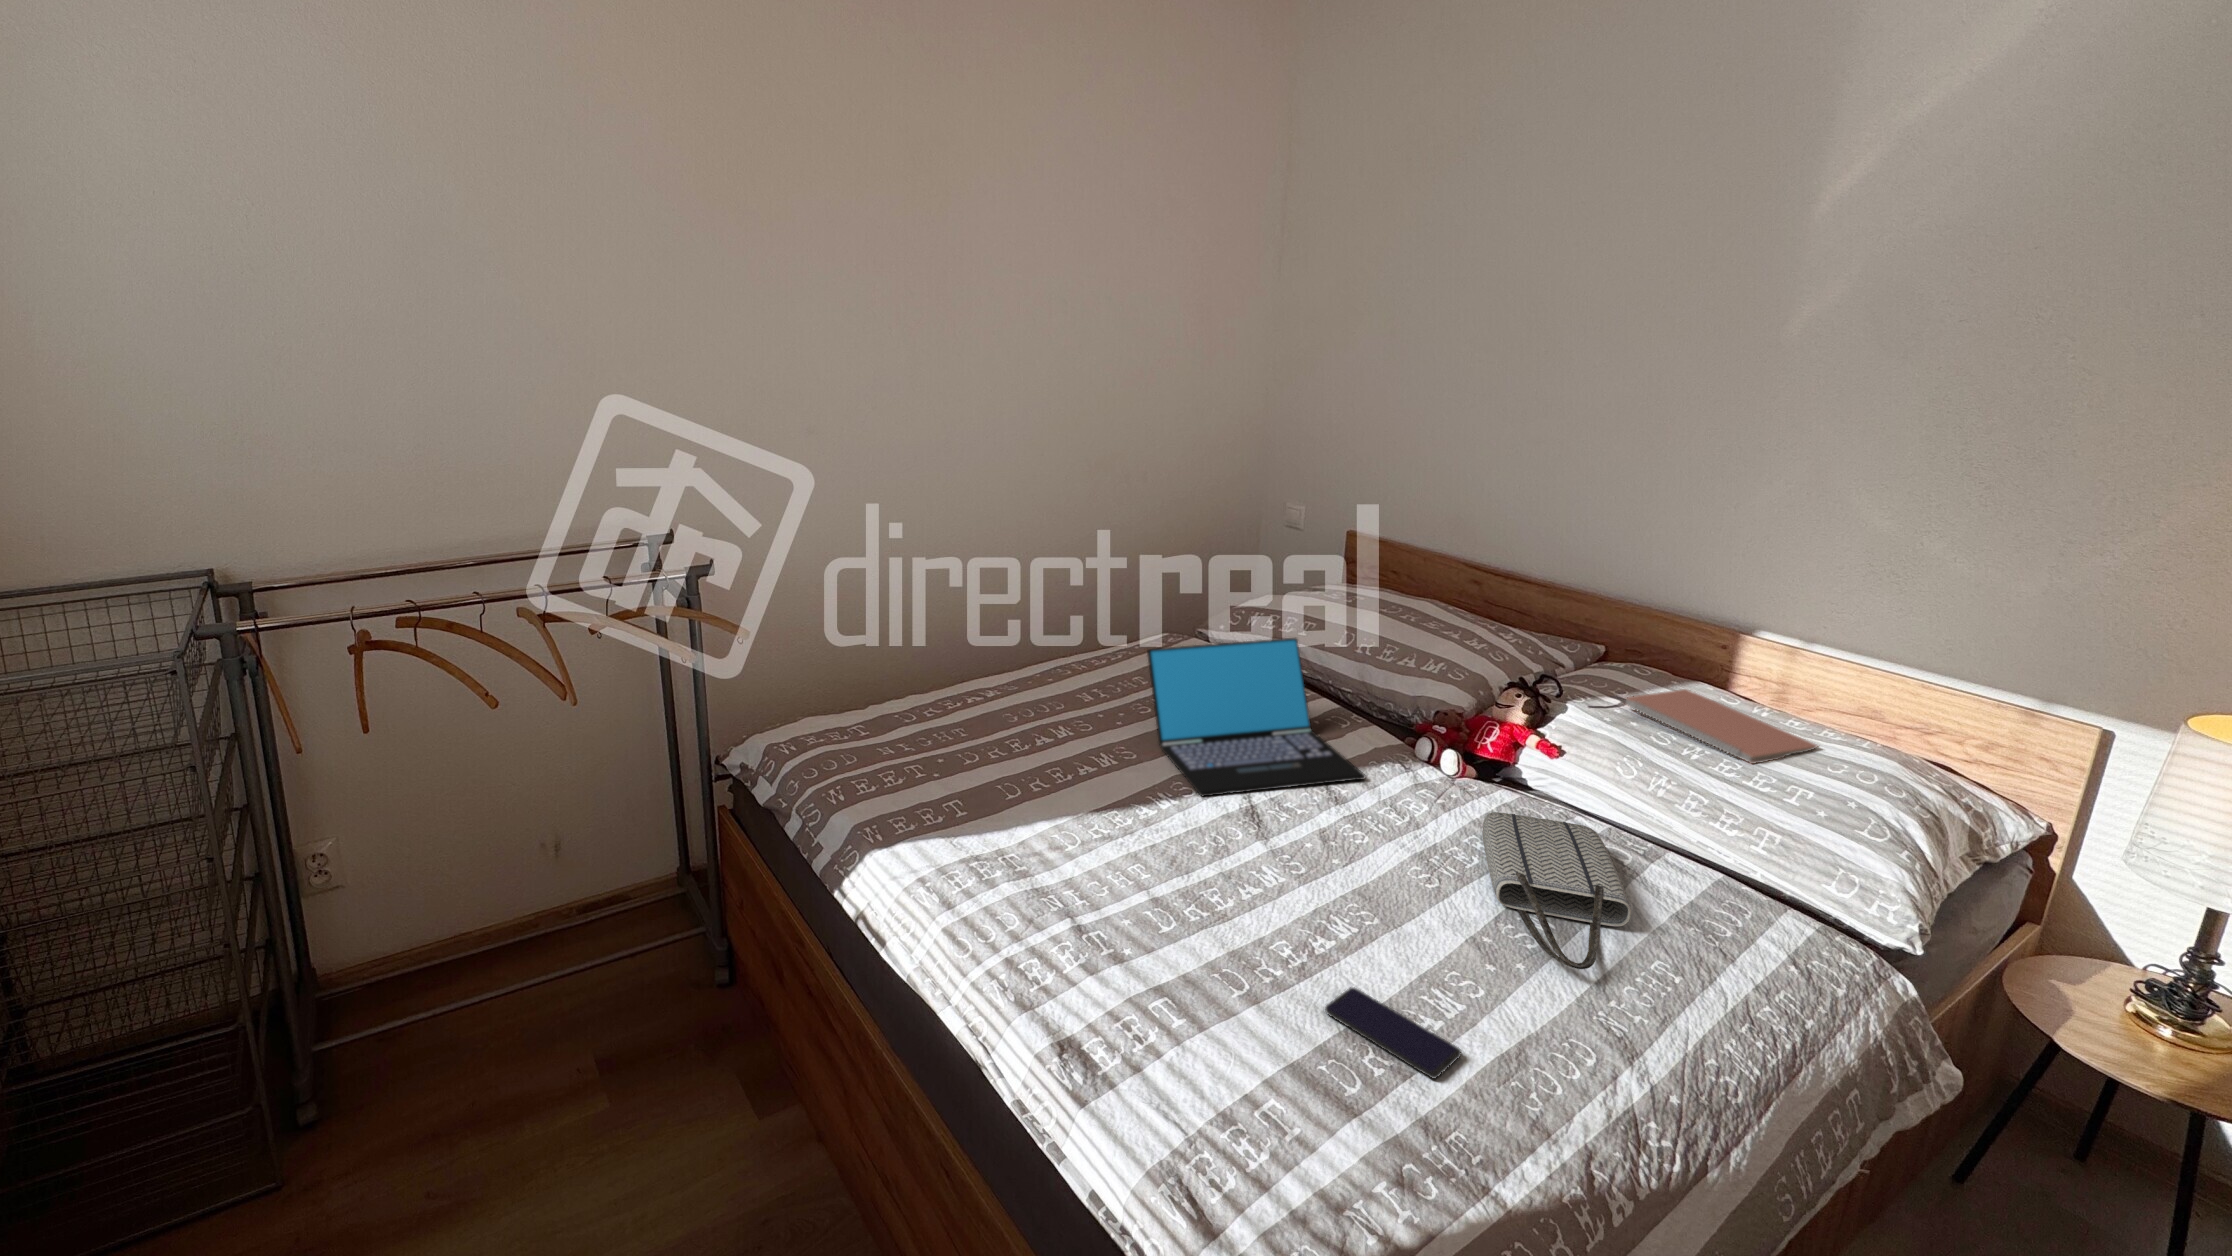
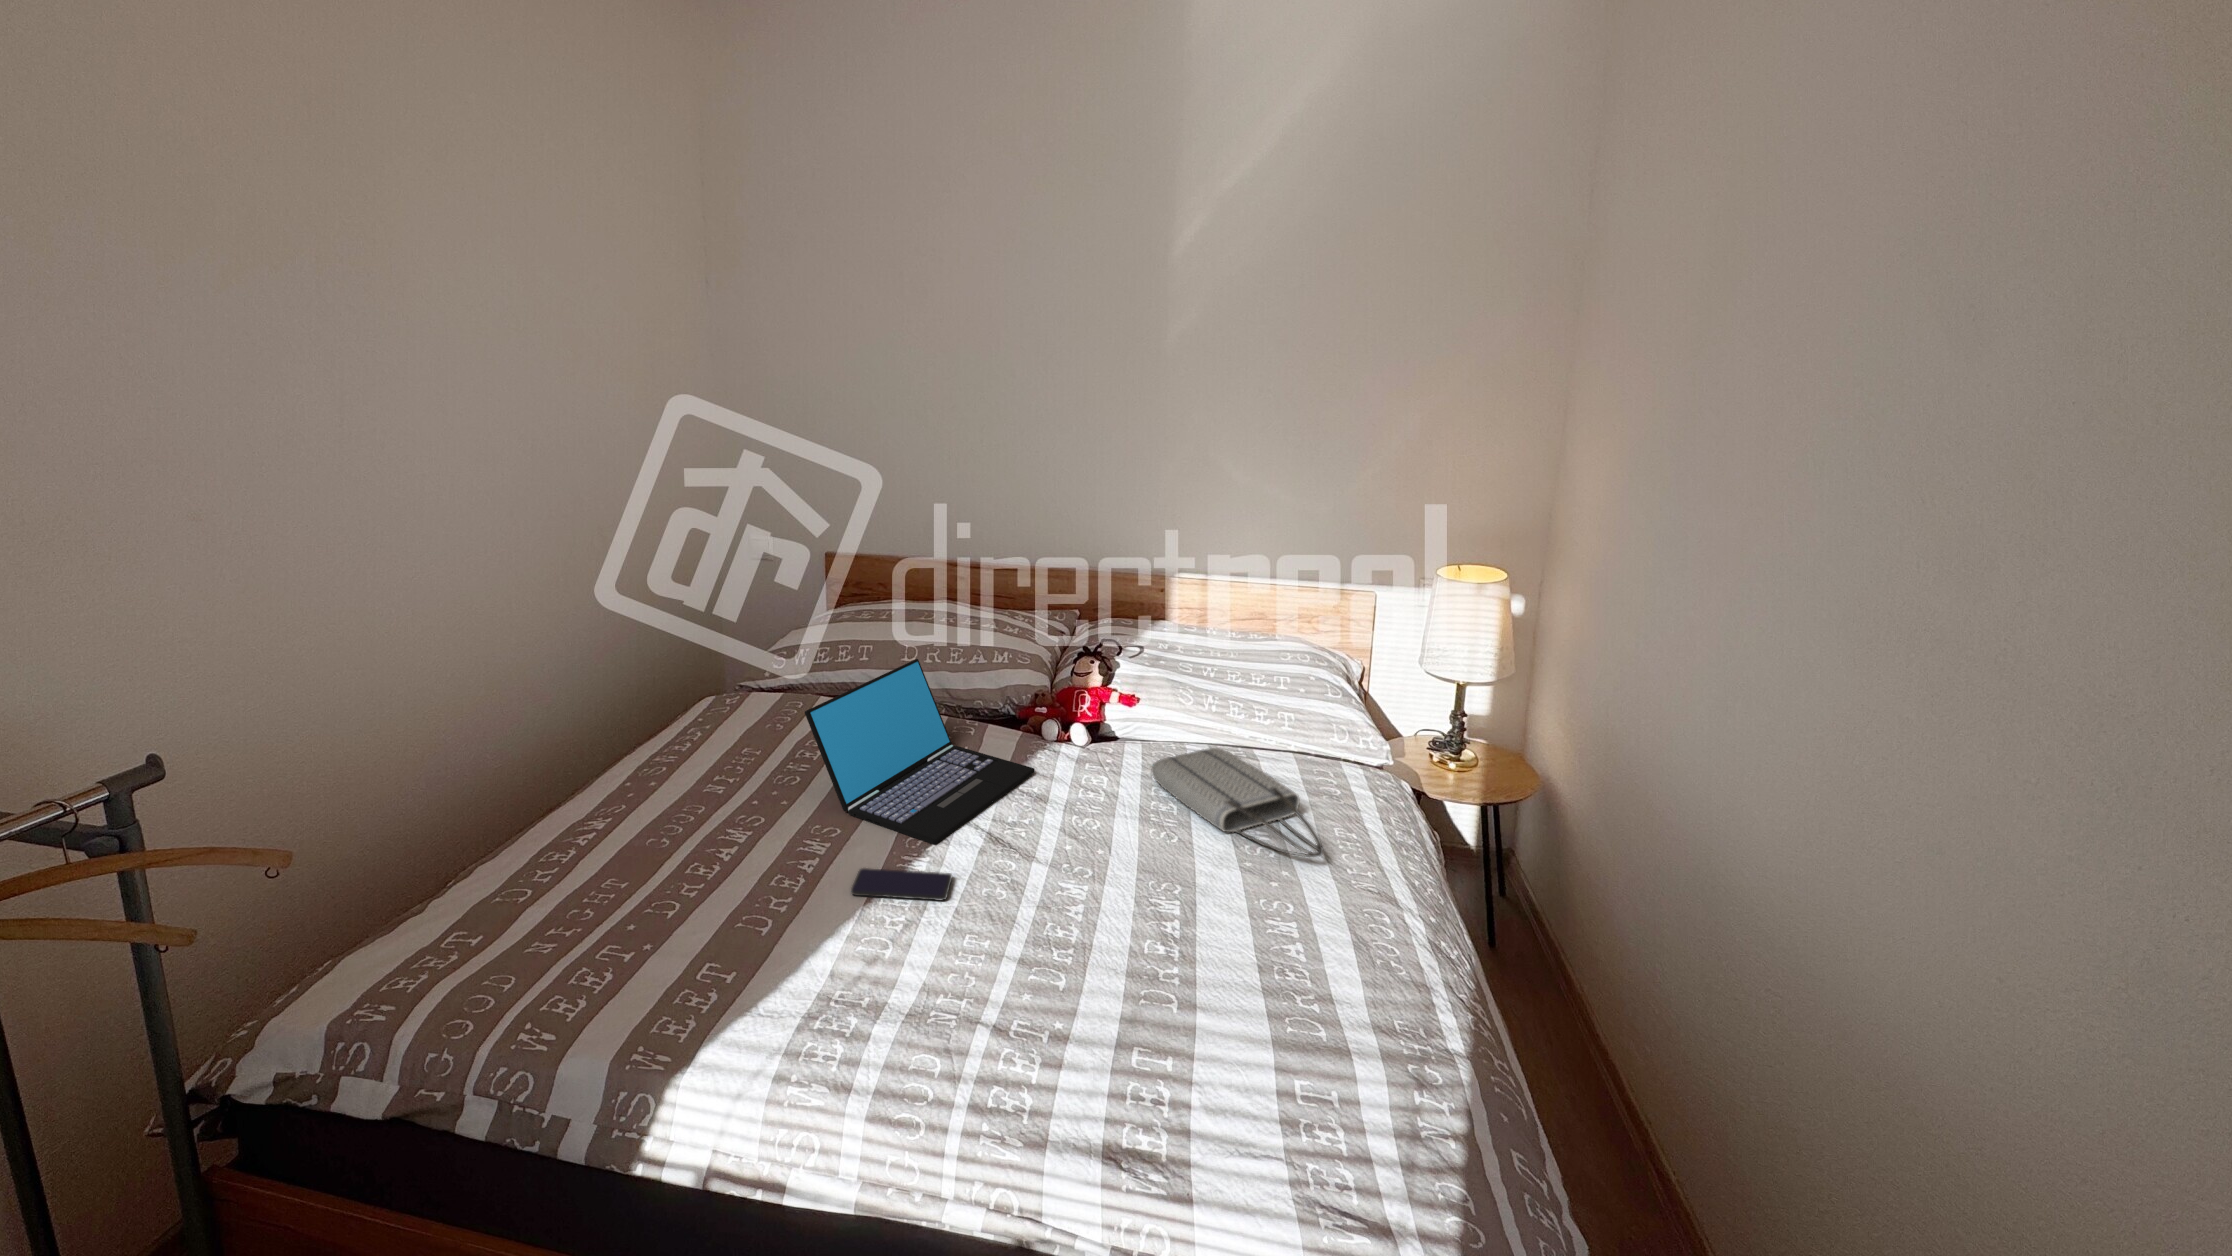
notebook: present [1625,689,1818,764] -> none [1157,623,1282,664]
smartphone: present [1325,987,1461,1078] -> present [851,868,952,900]

